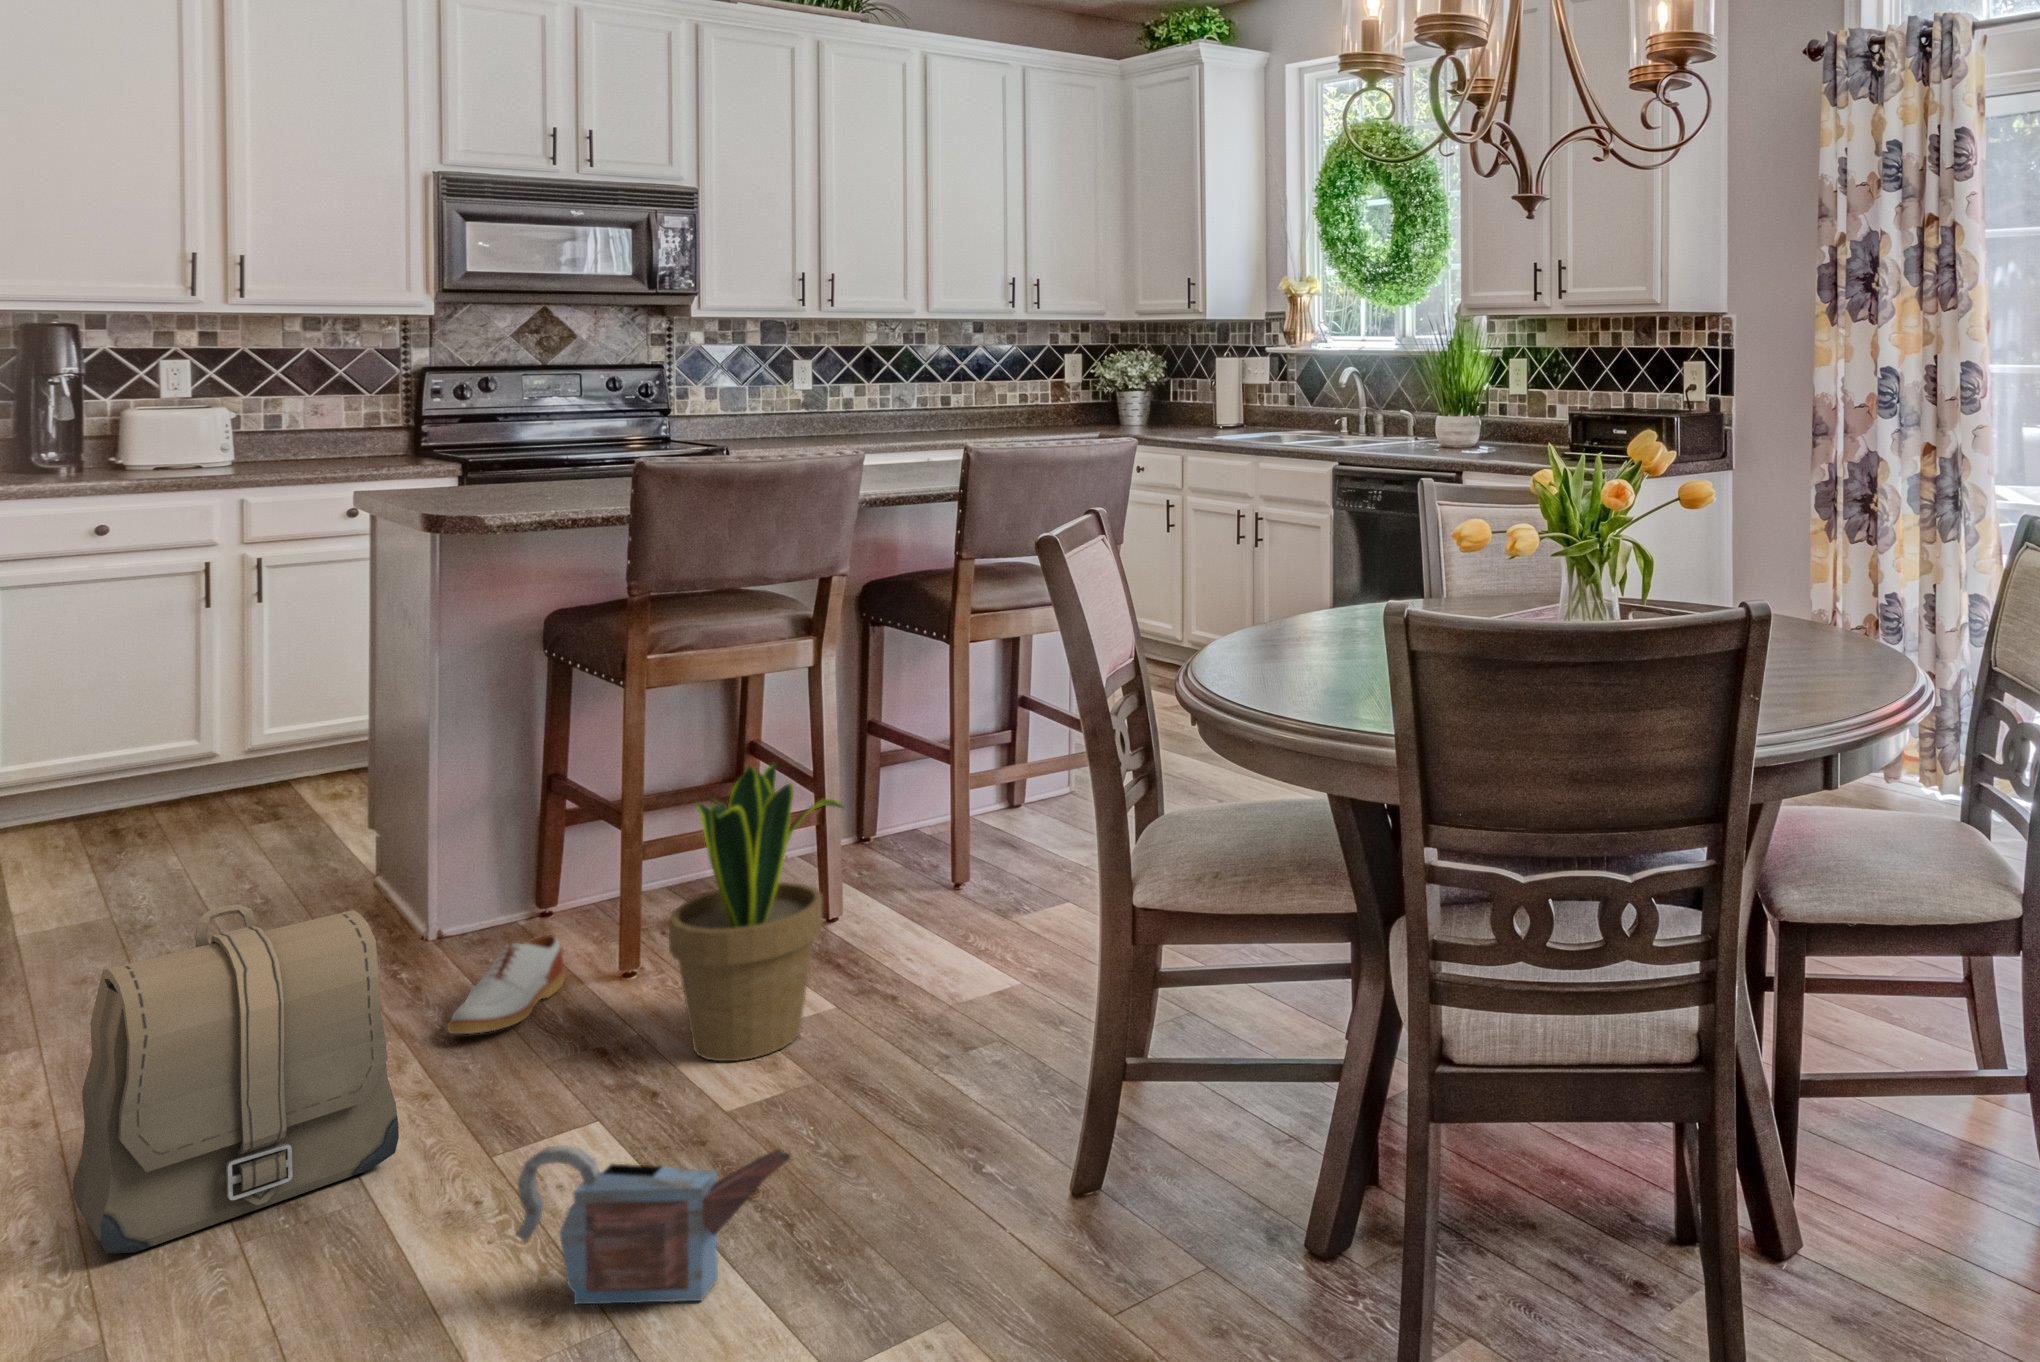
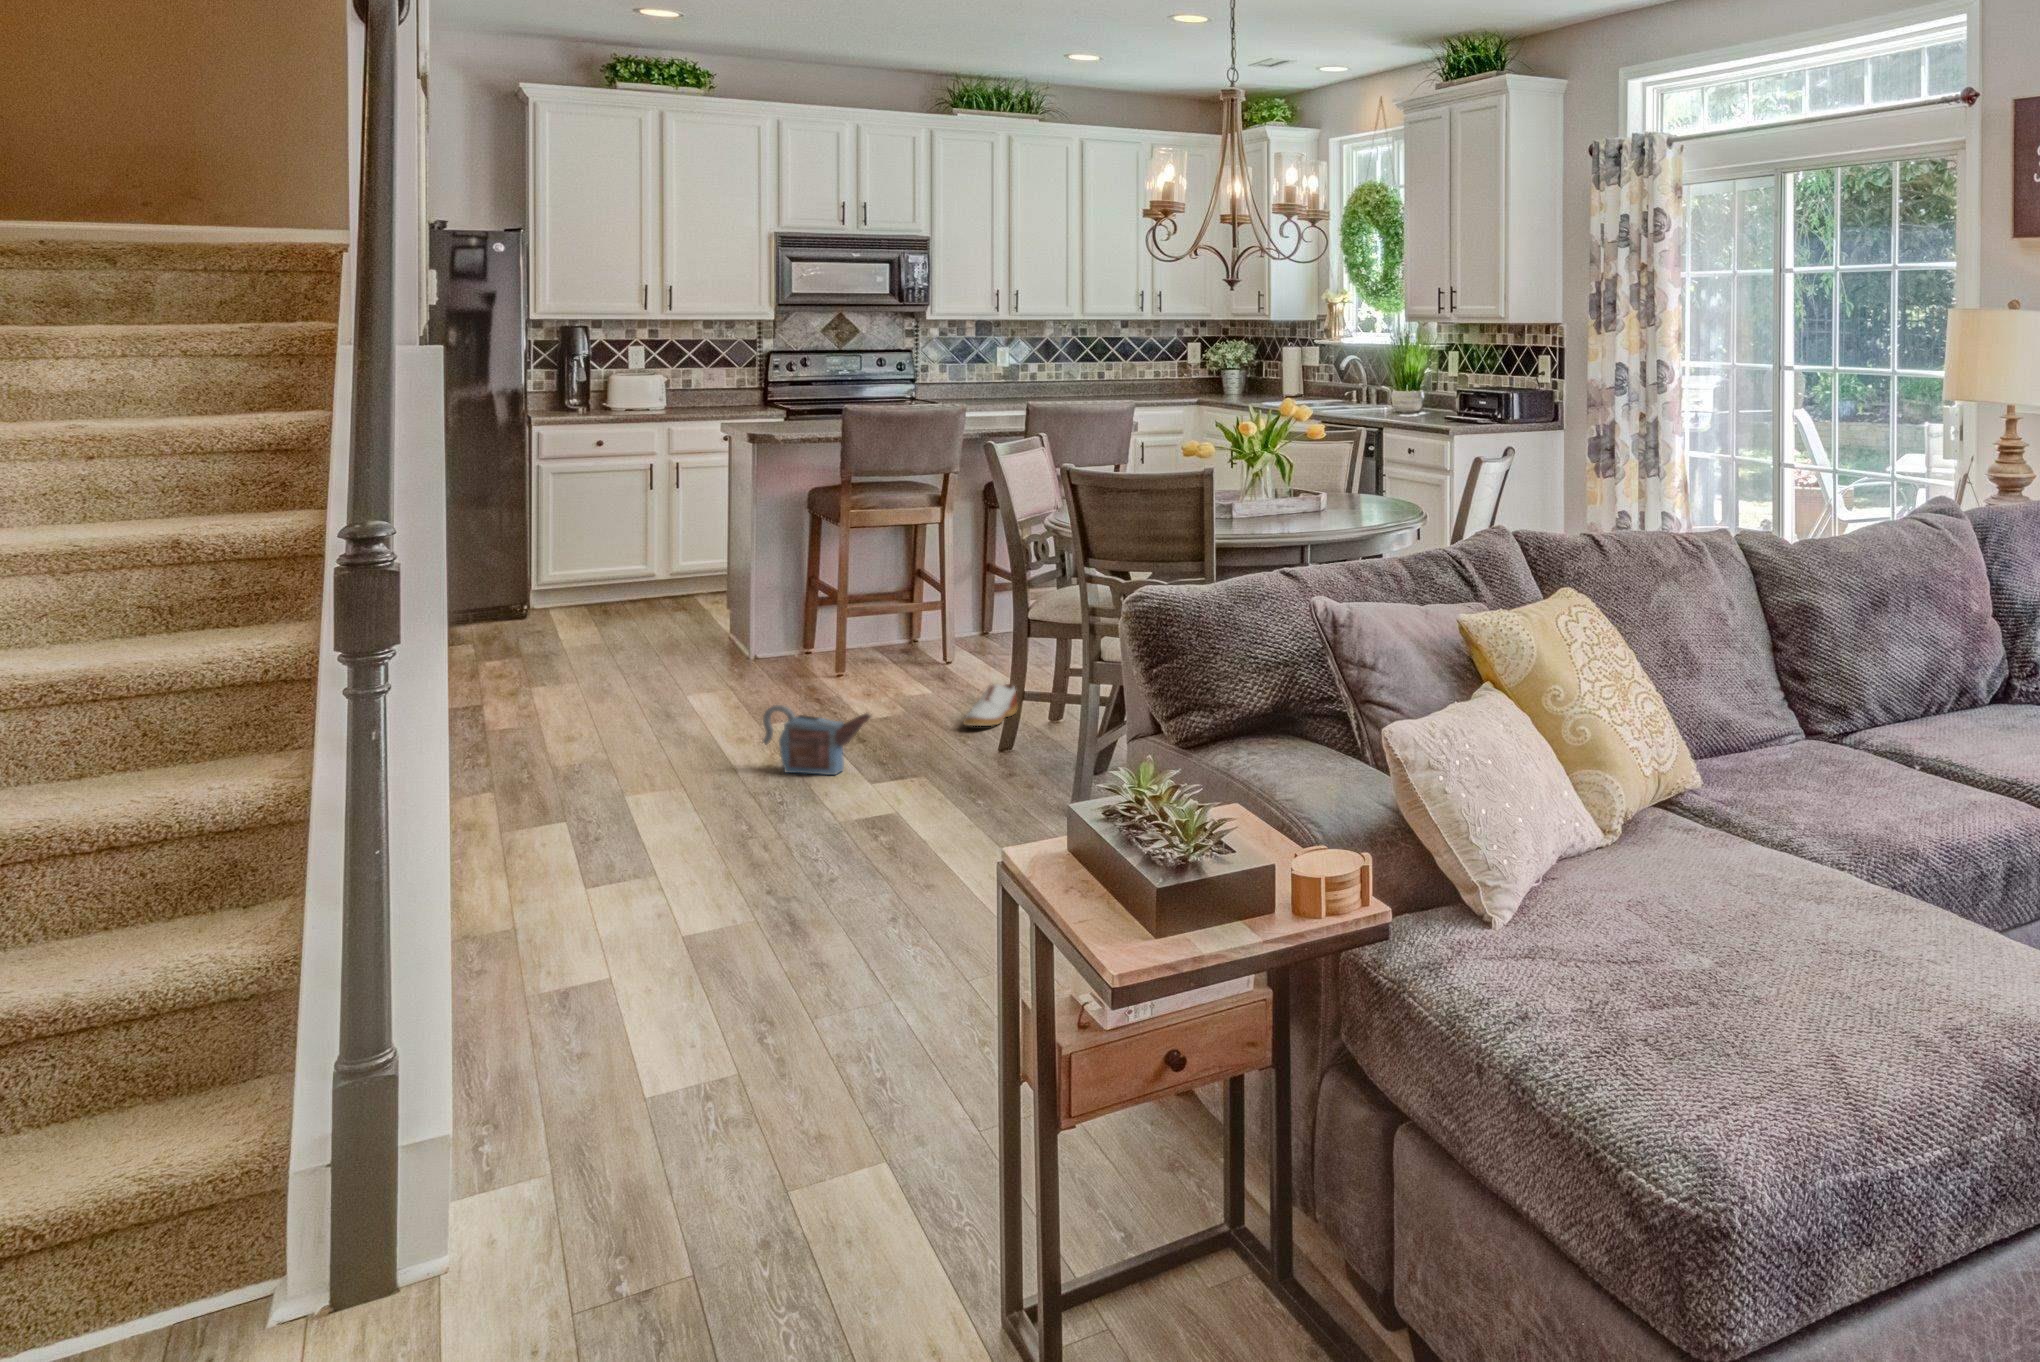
potted plant: present [669,764,844,1061] -> none [852,564,940,711]
backpack: present [73,904,399,1253] -> none [593,607,724,746]
shoe: present [447,935,565,1034] -> present [964,684,1018,726]

